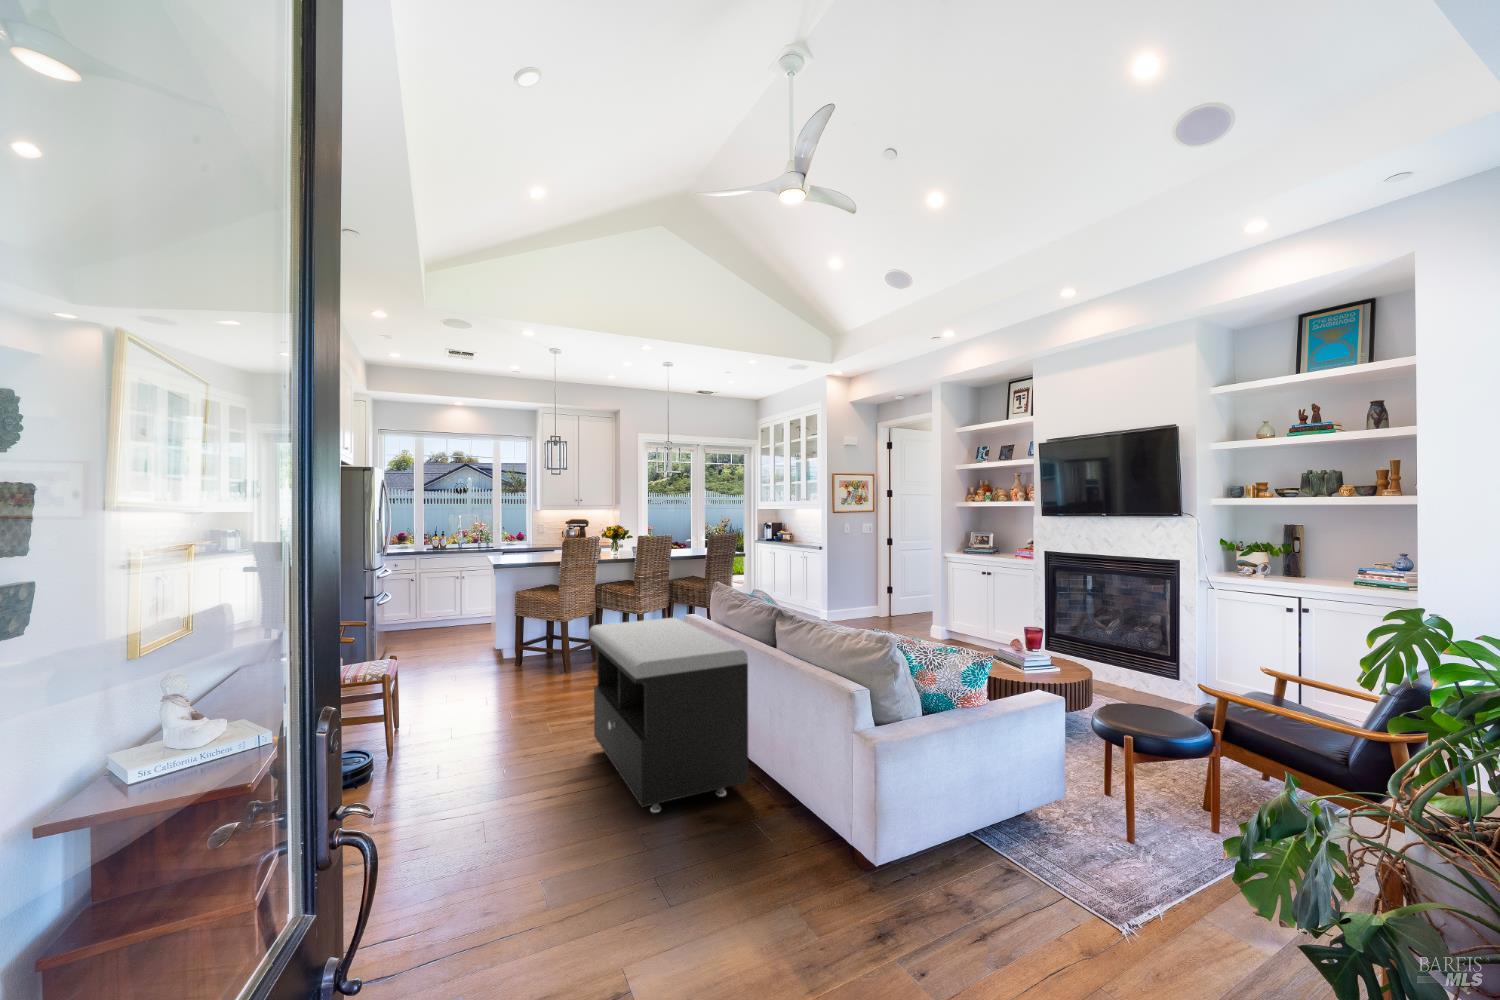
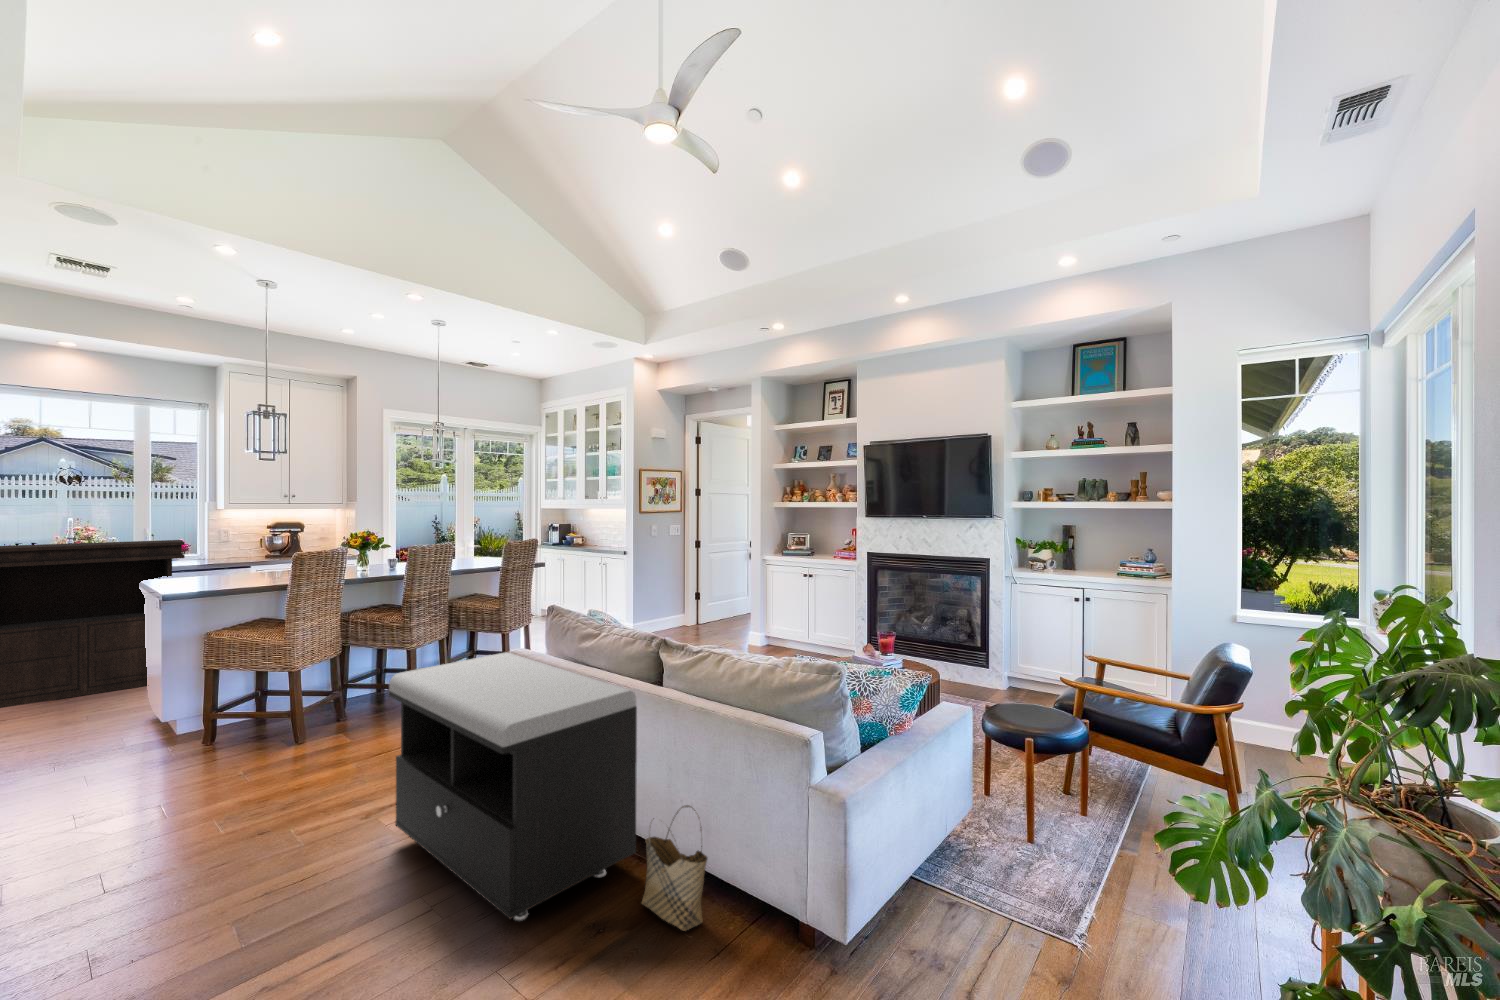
console table: none [388,531,506,639] -> present [0,540,185,708]
woven basket: none [742,746,787,844] -> present [642,805,707,931]

